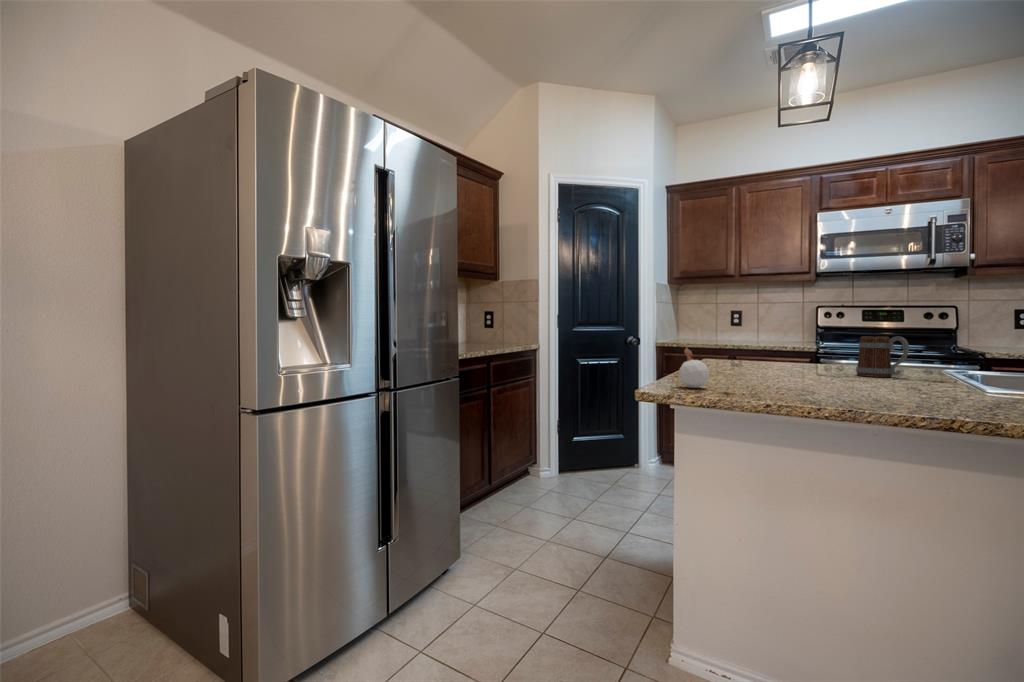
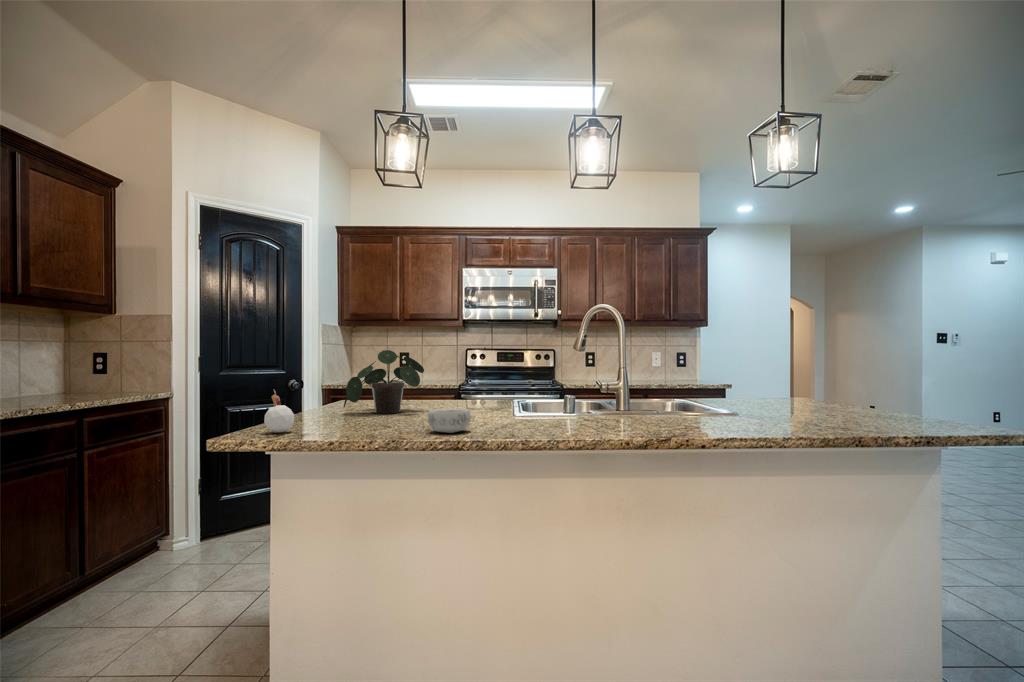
potted plant: none [724,305,824,376] -> present [344,350,424,414]
mug: present [856,336,909,377] -> none [453,376,485,409]
decorative bowl: none [893,375,968,408] -> present [428,409,471,433]

